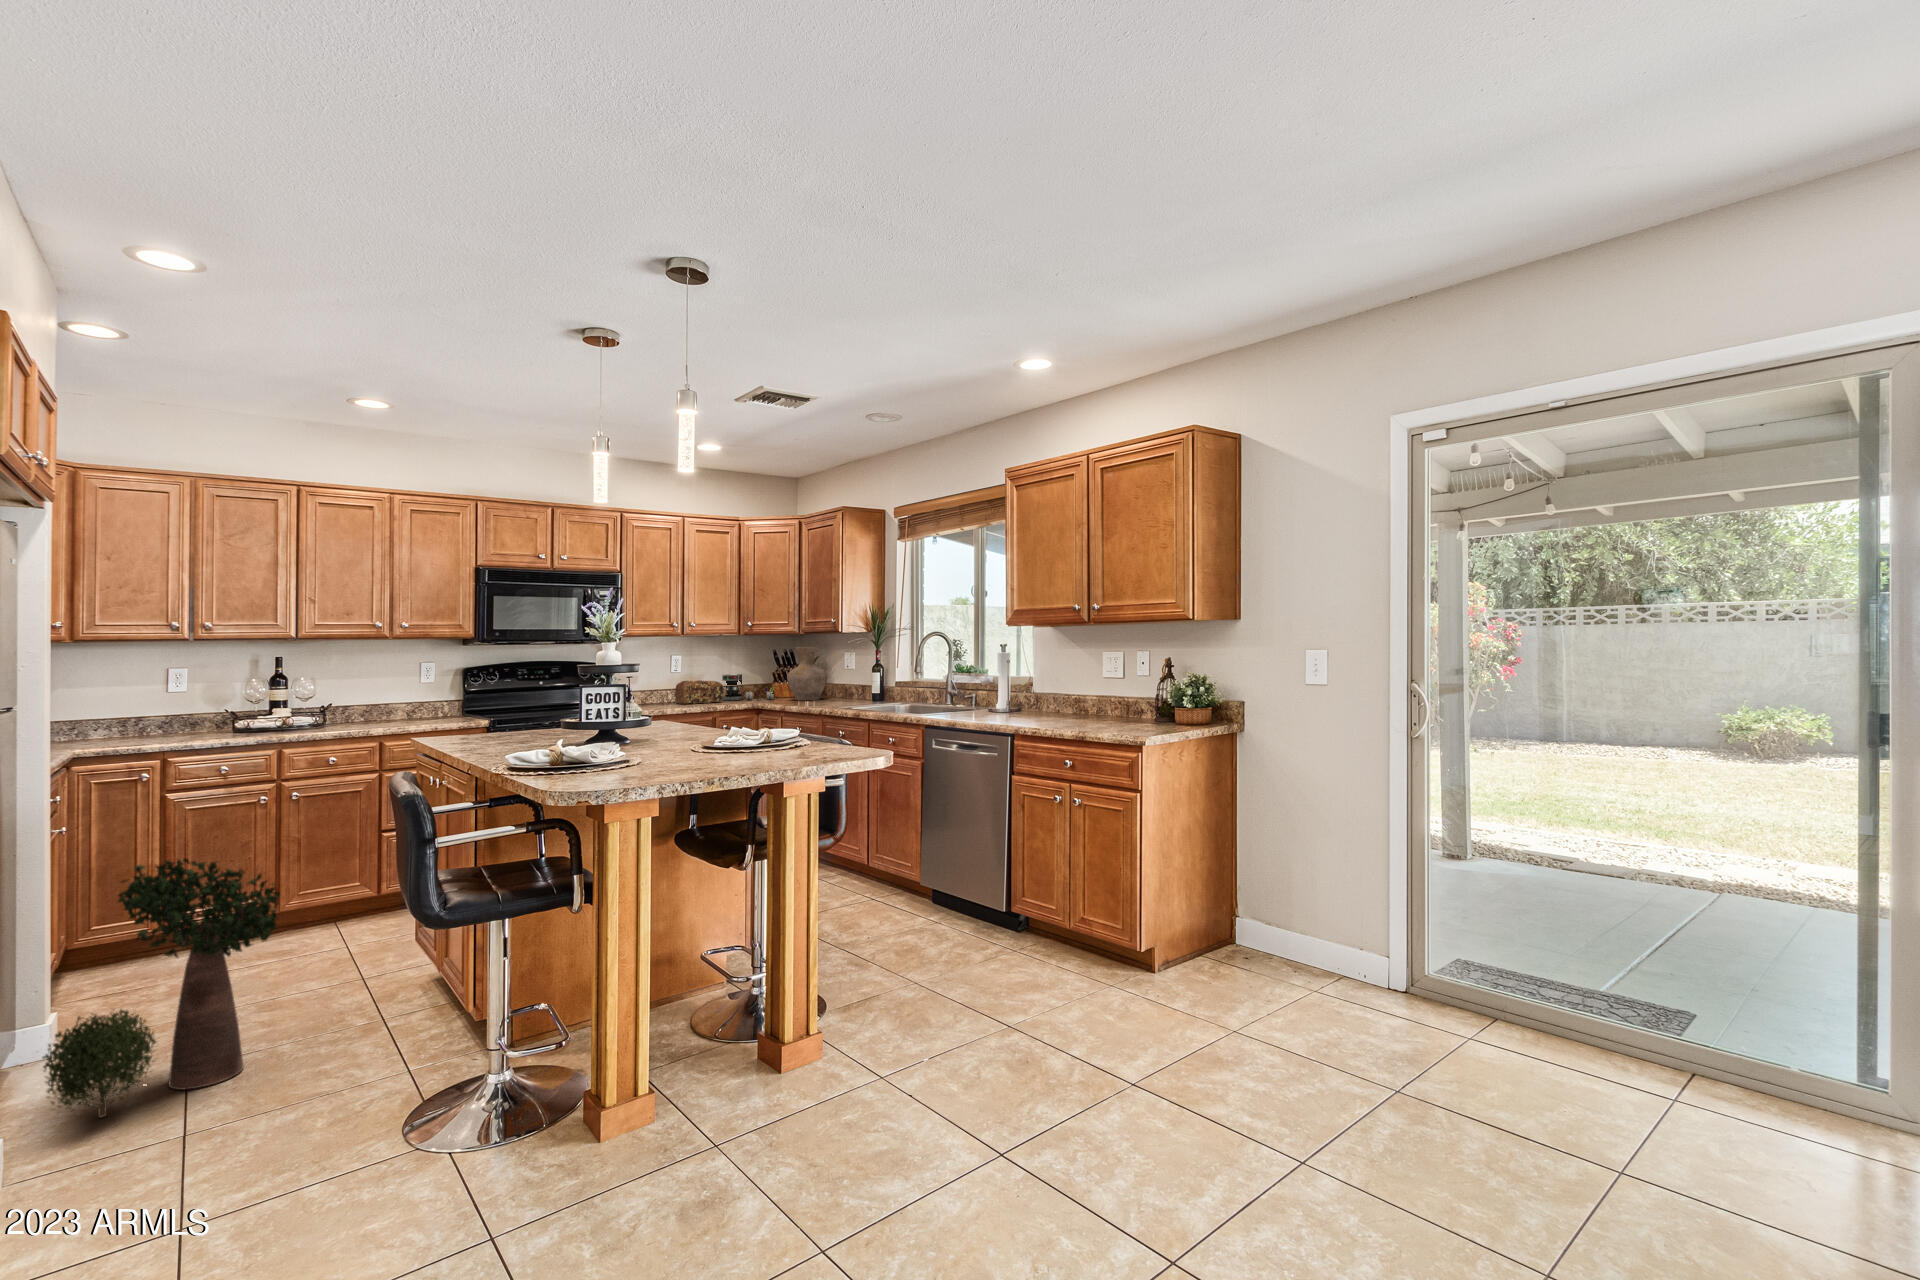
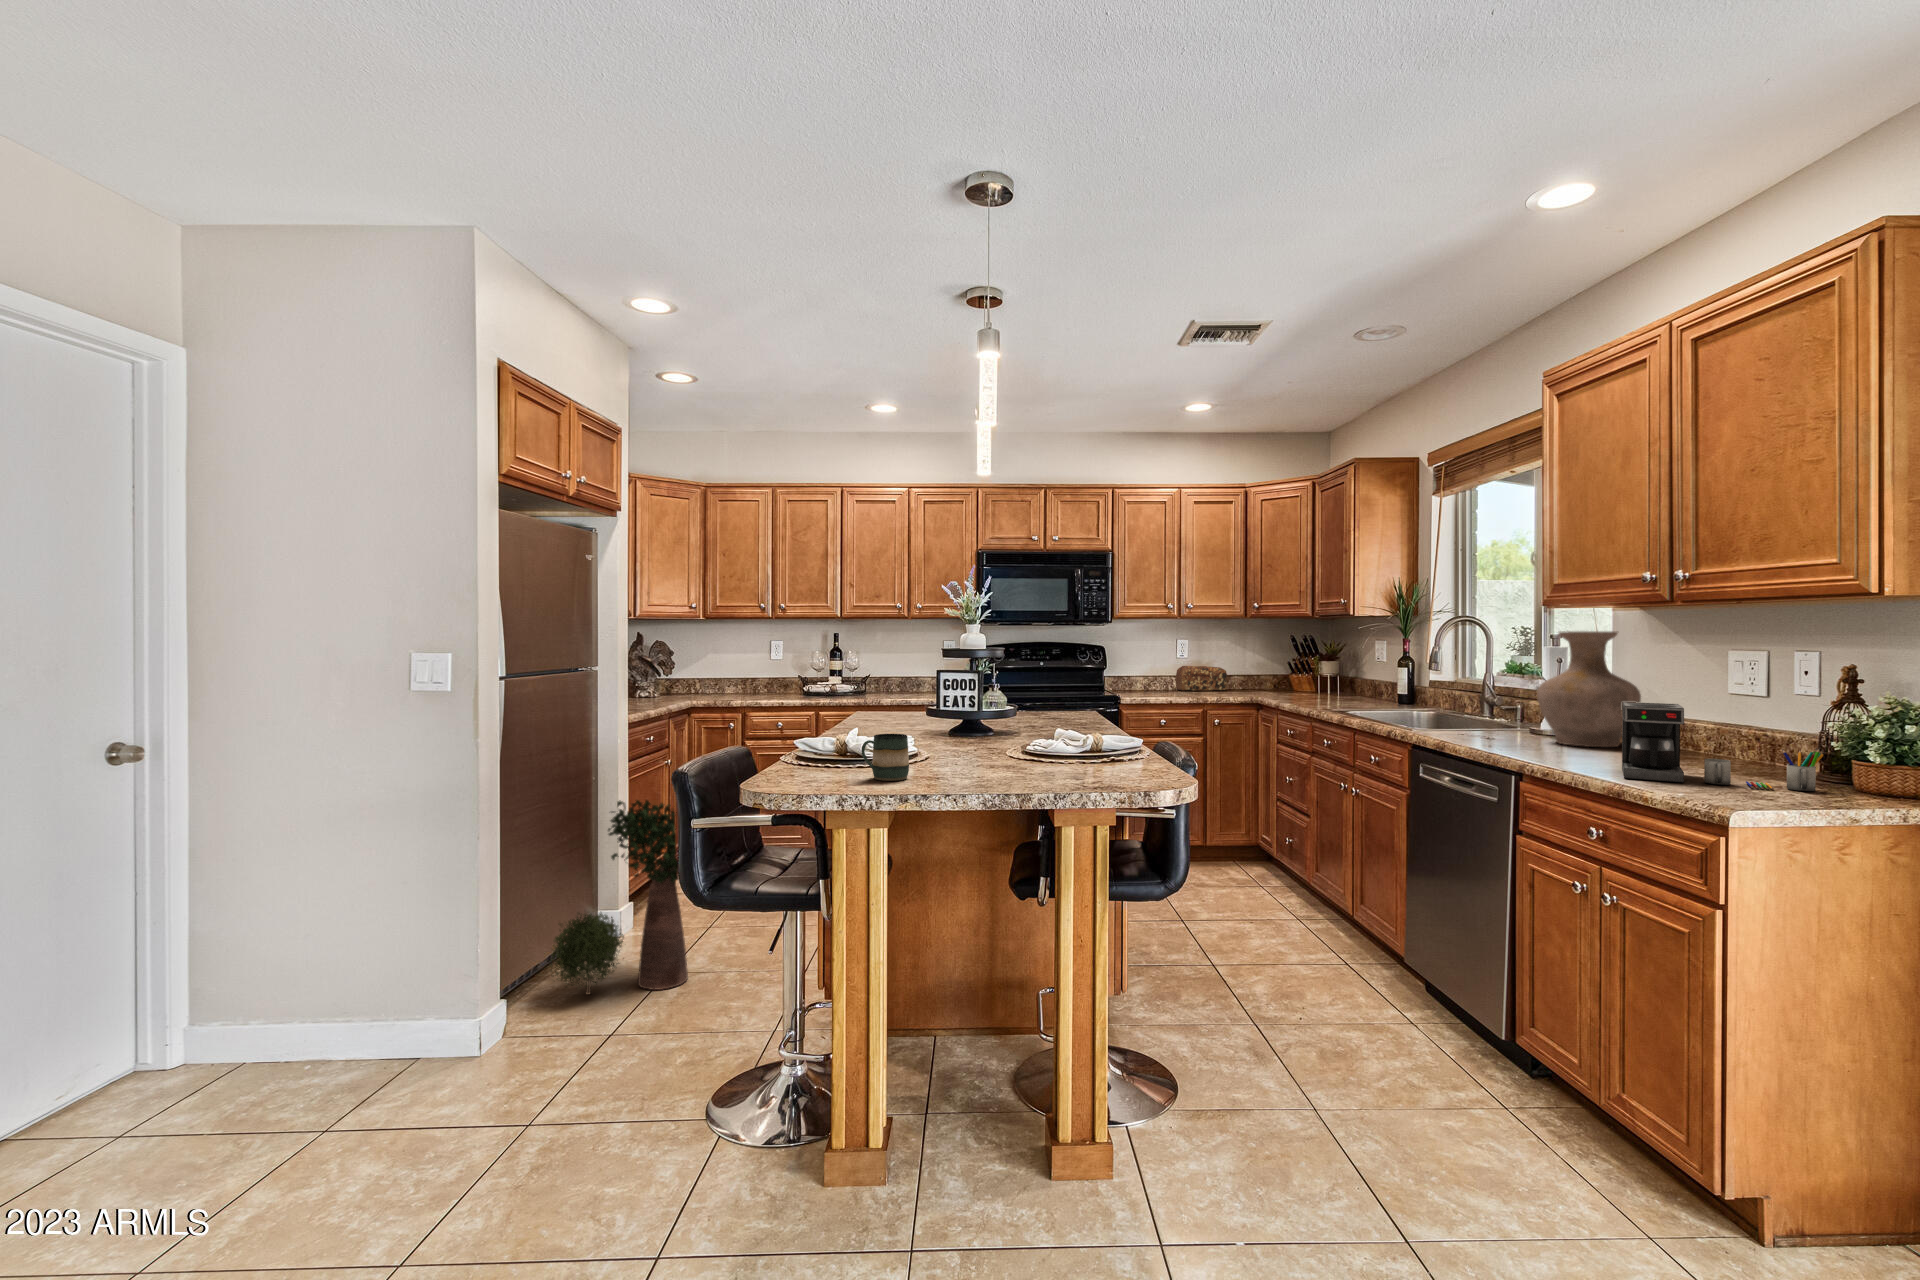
vase: present [787,647,827,700] -> present [1537,631,1641,747]
coffee maker: present [722,674,775,701] -> present [1622,702,1823,791]
mug: none [640,732,674,771] -> present [861,734,909,781]

